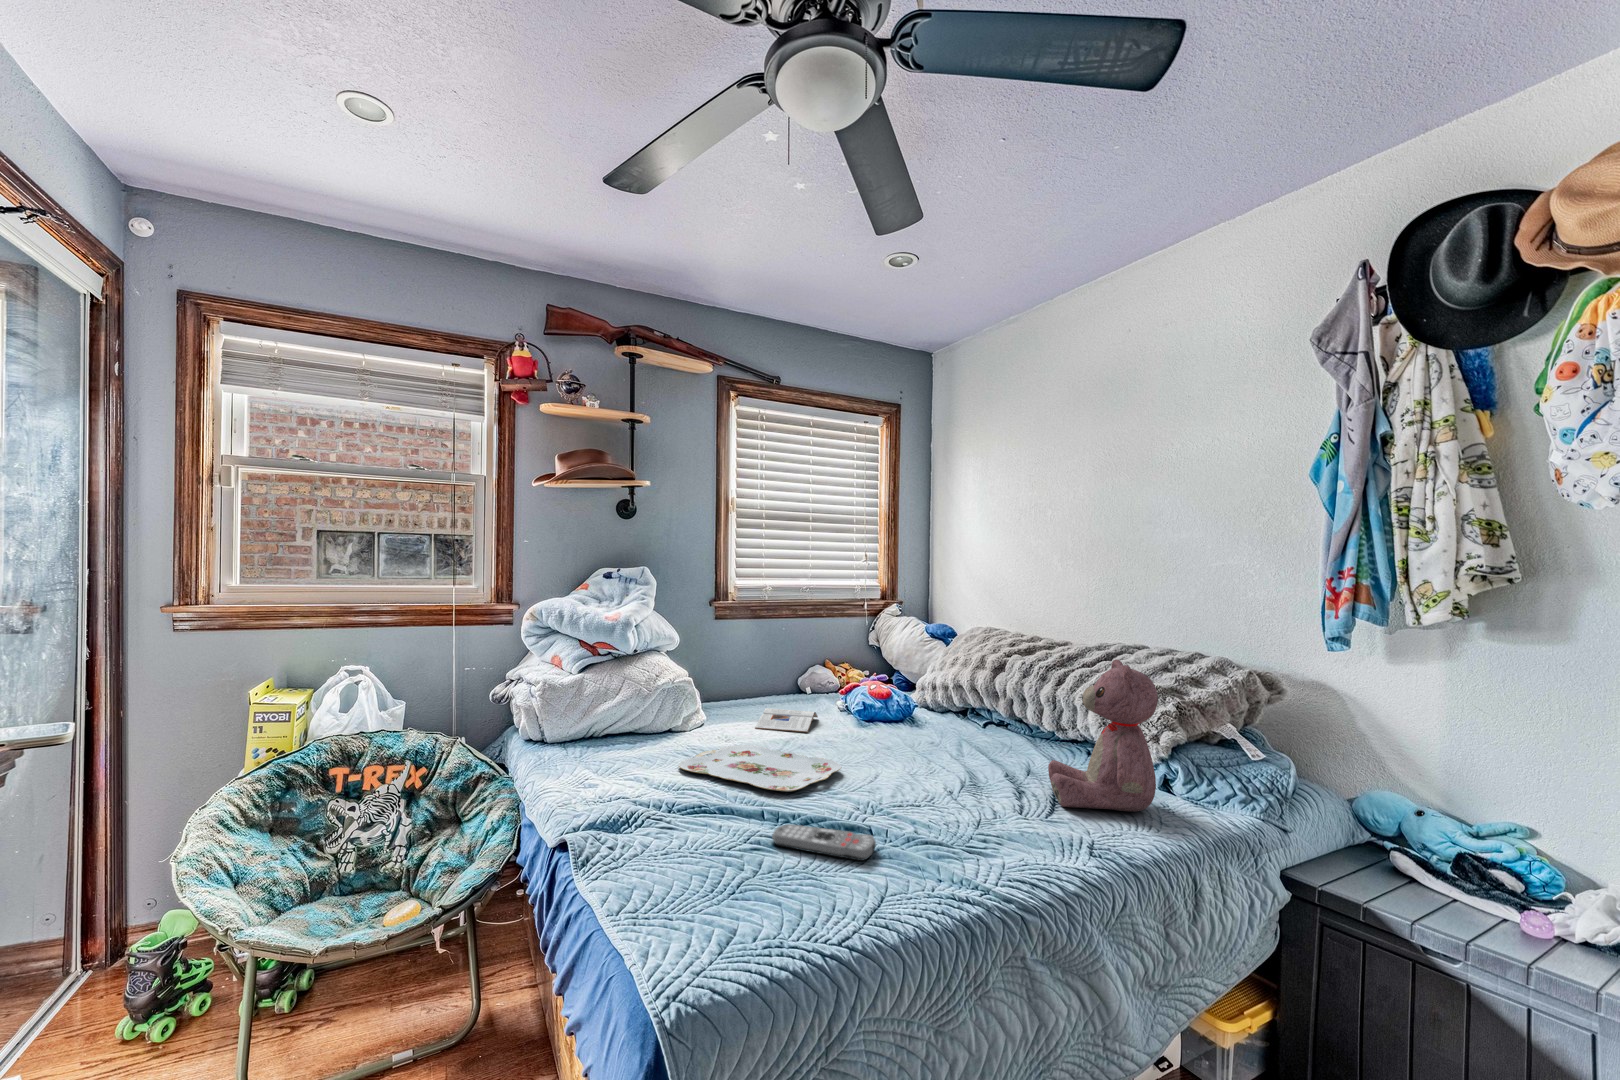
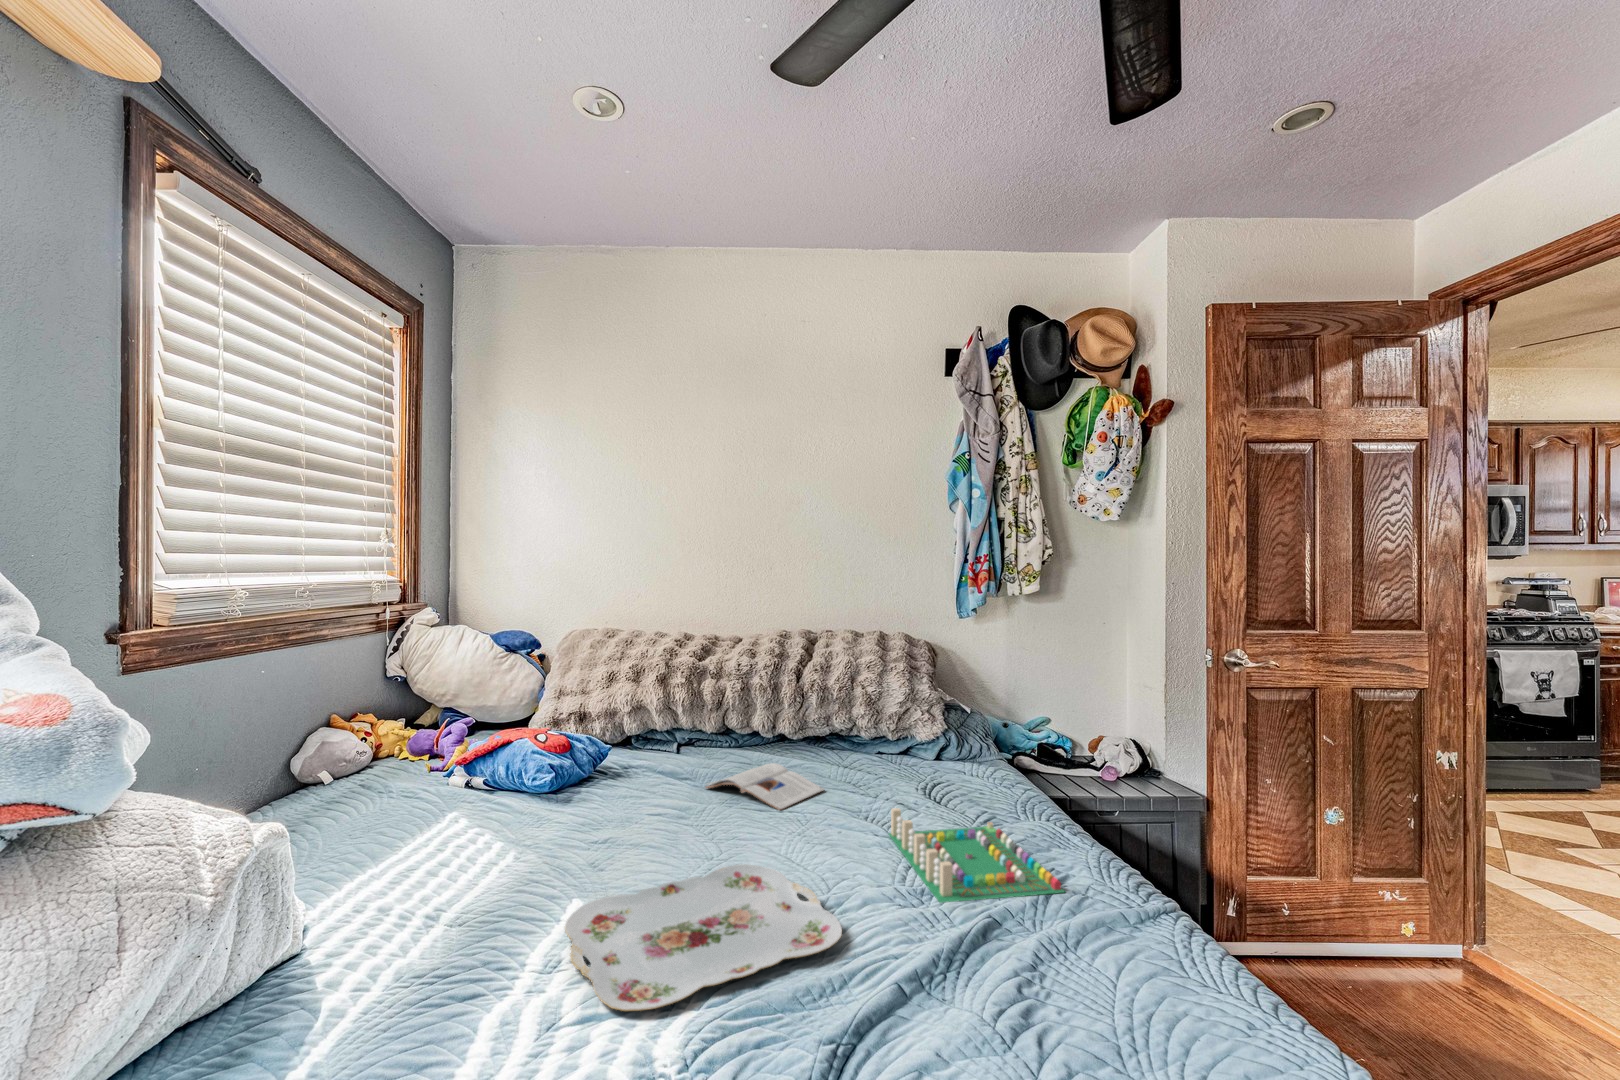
teddy bear: present [1048,659,1158,812] -> none [888,651,998,808]
magazine: present [755,708,818,732] -> present [706,763,824,810]
board game: none [878,771,1051,854] -> present [889,808,1065,903]
remote control: present [772,824,876,861] -> none [994,924,1101,1006]

